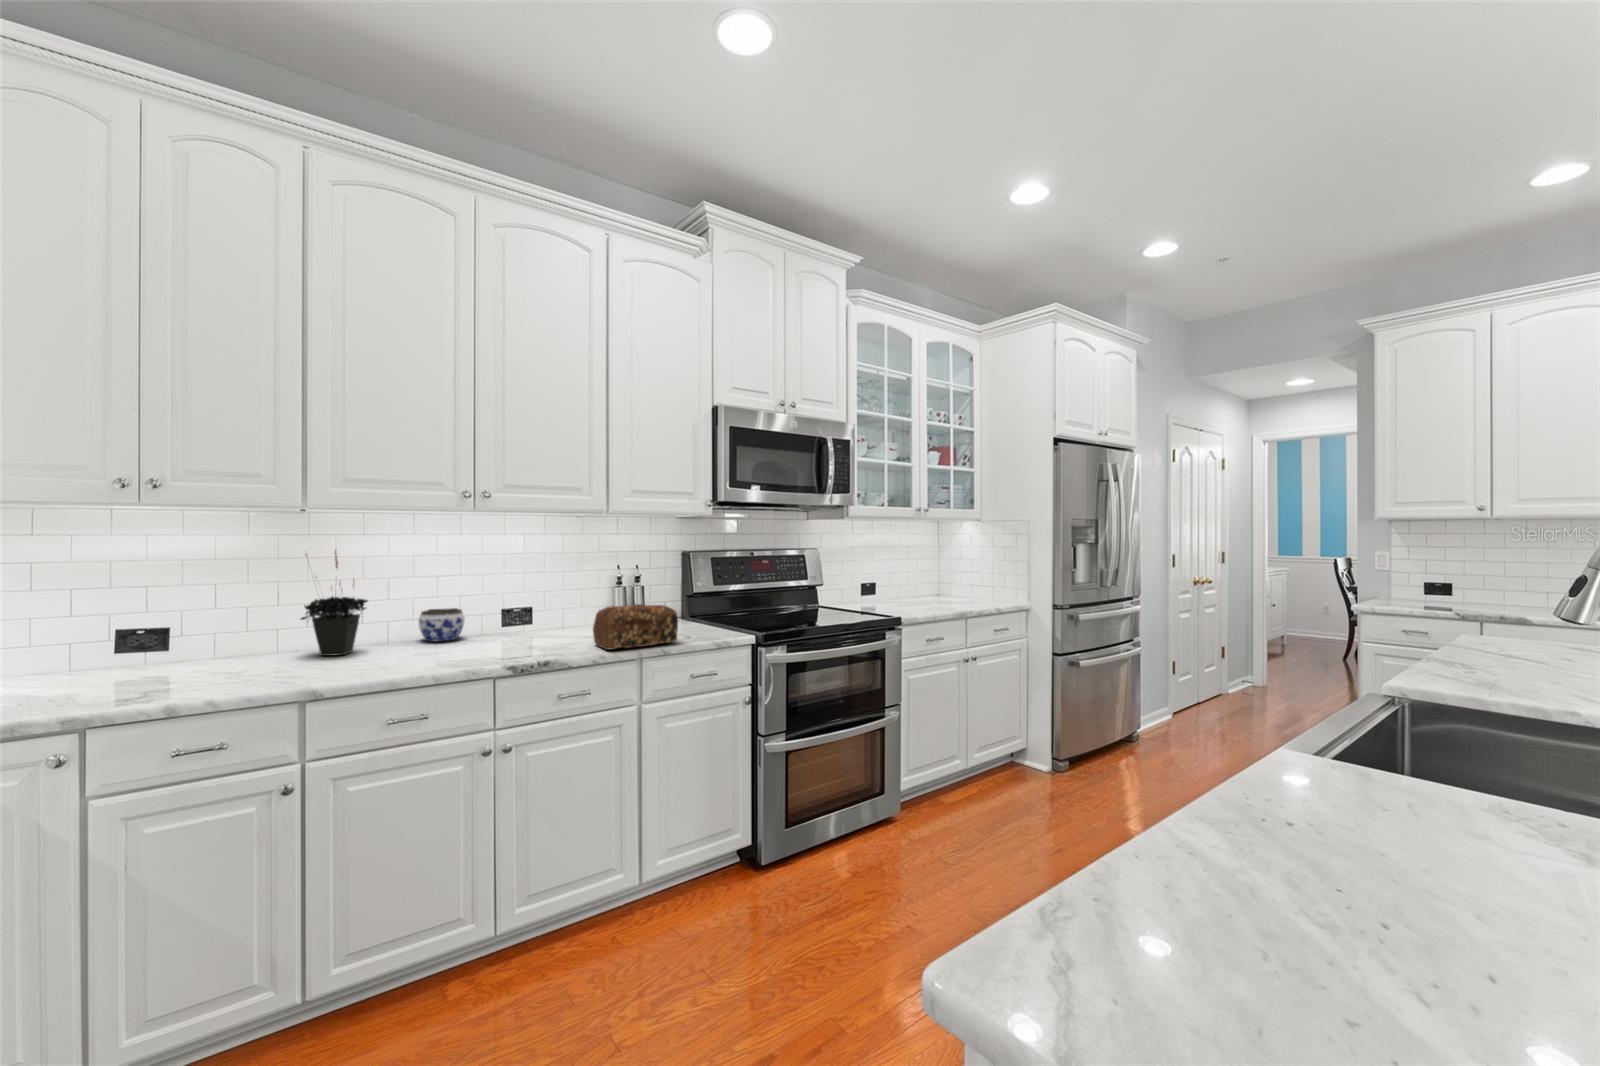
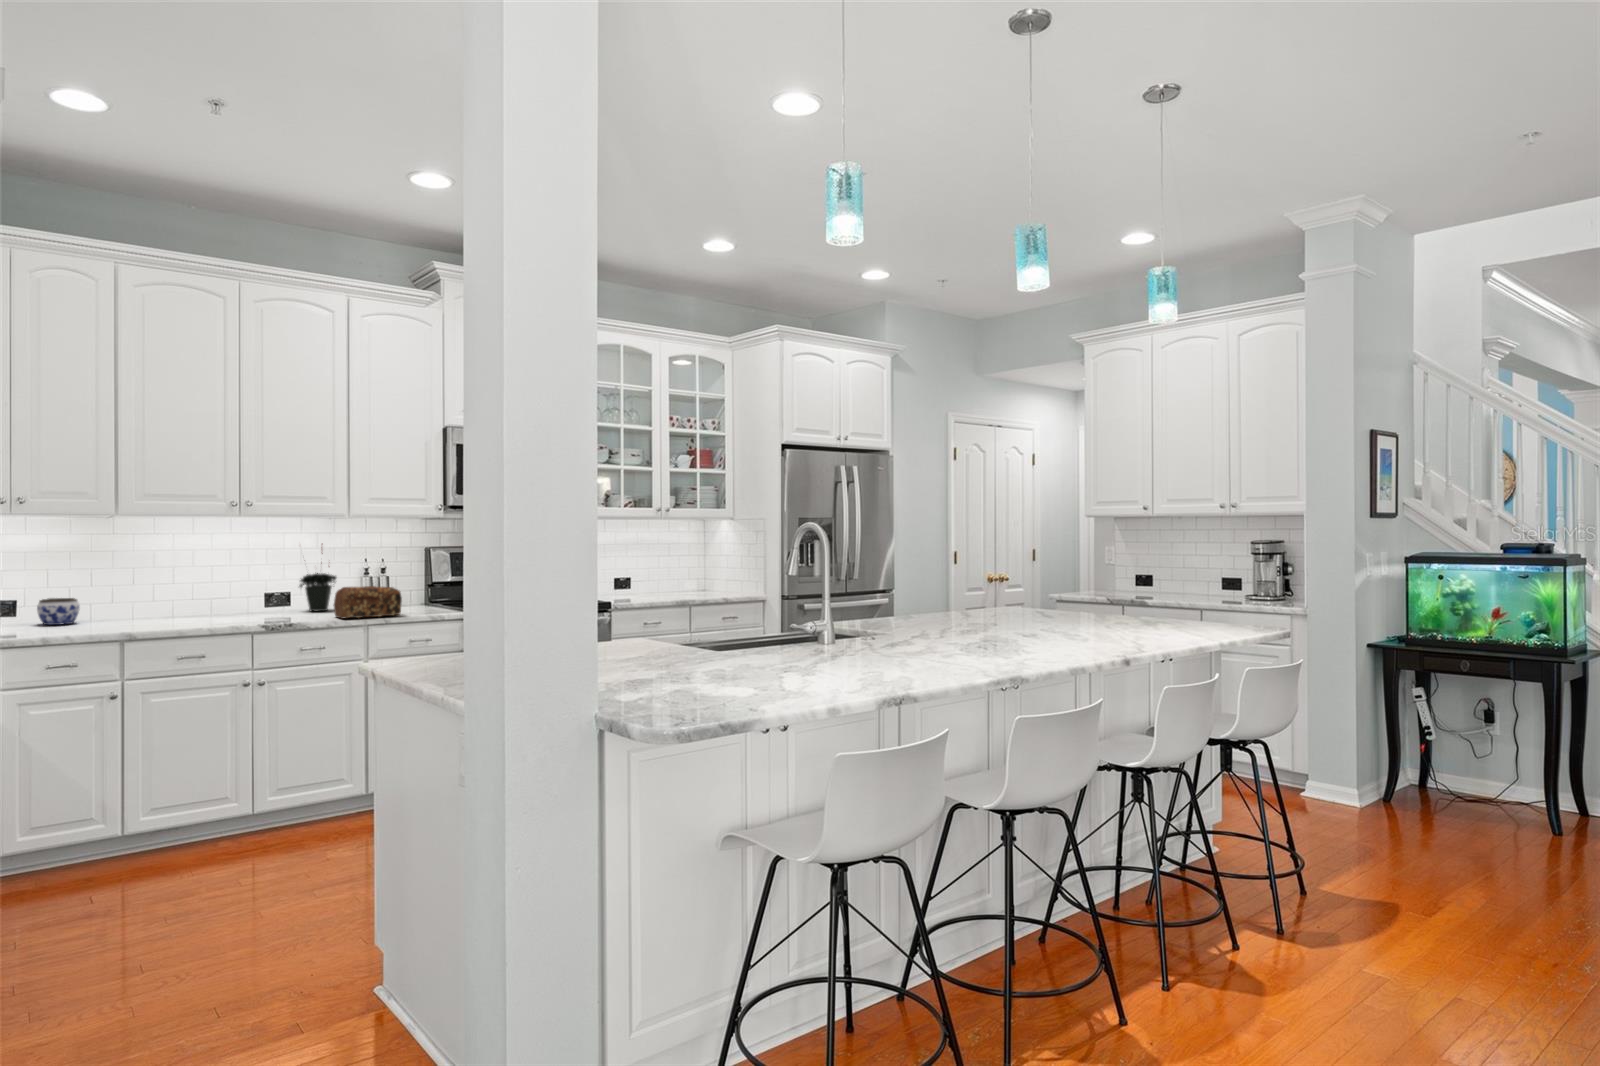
potted plant: present [301,553,367,656] -> present [300,553,336,611]
jar: present [419,608,464,642] -> present [37,598,80,625]

